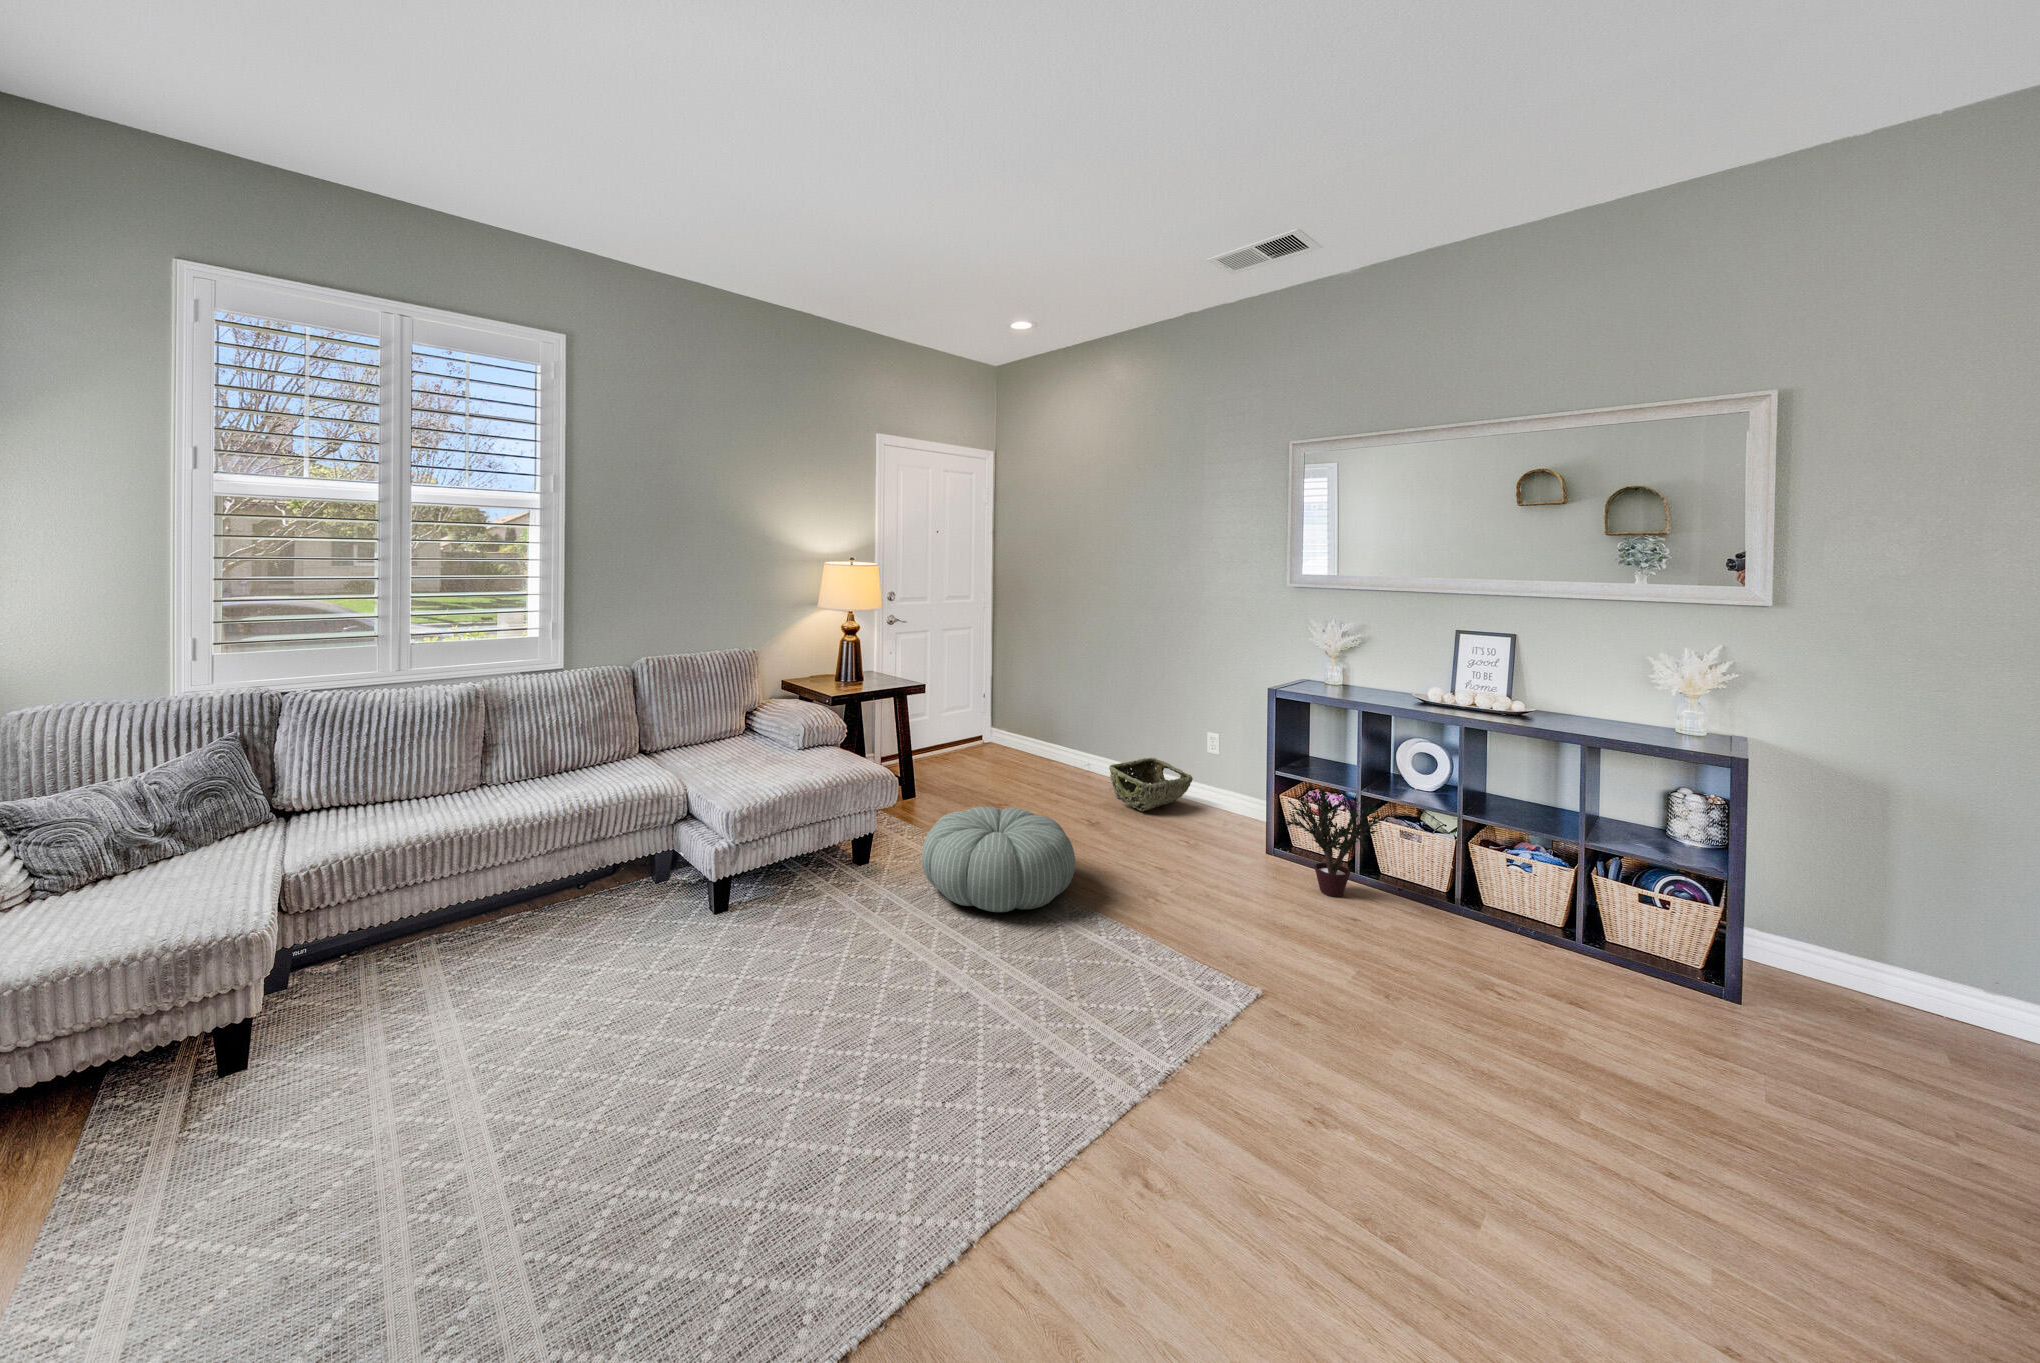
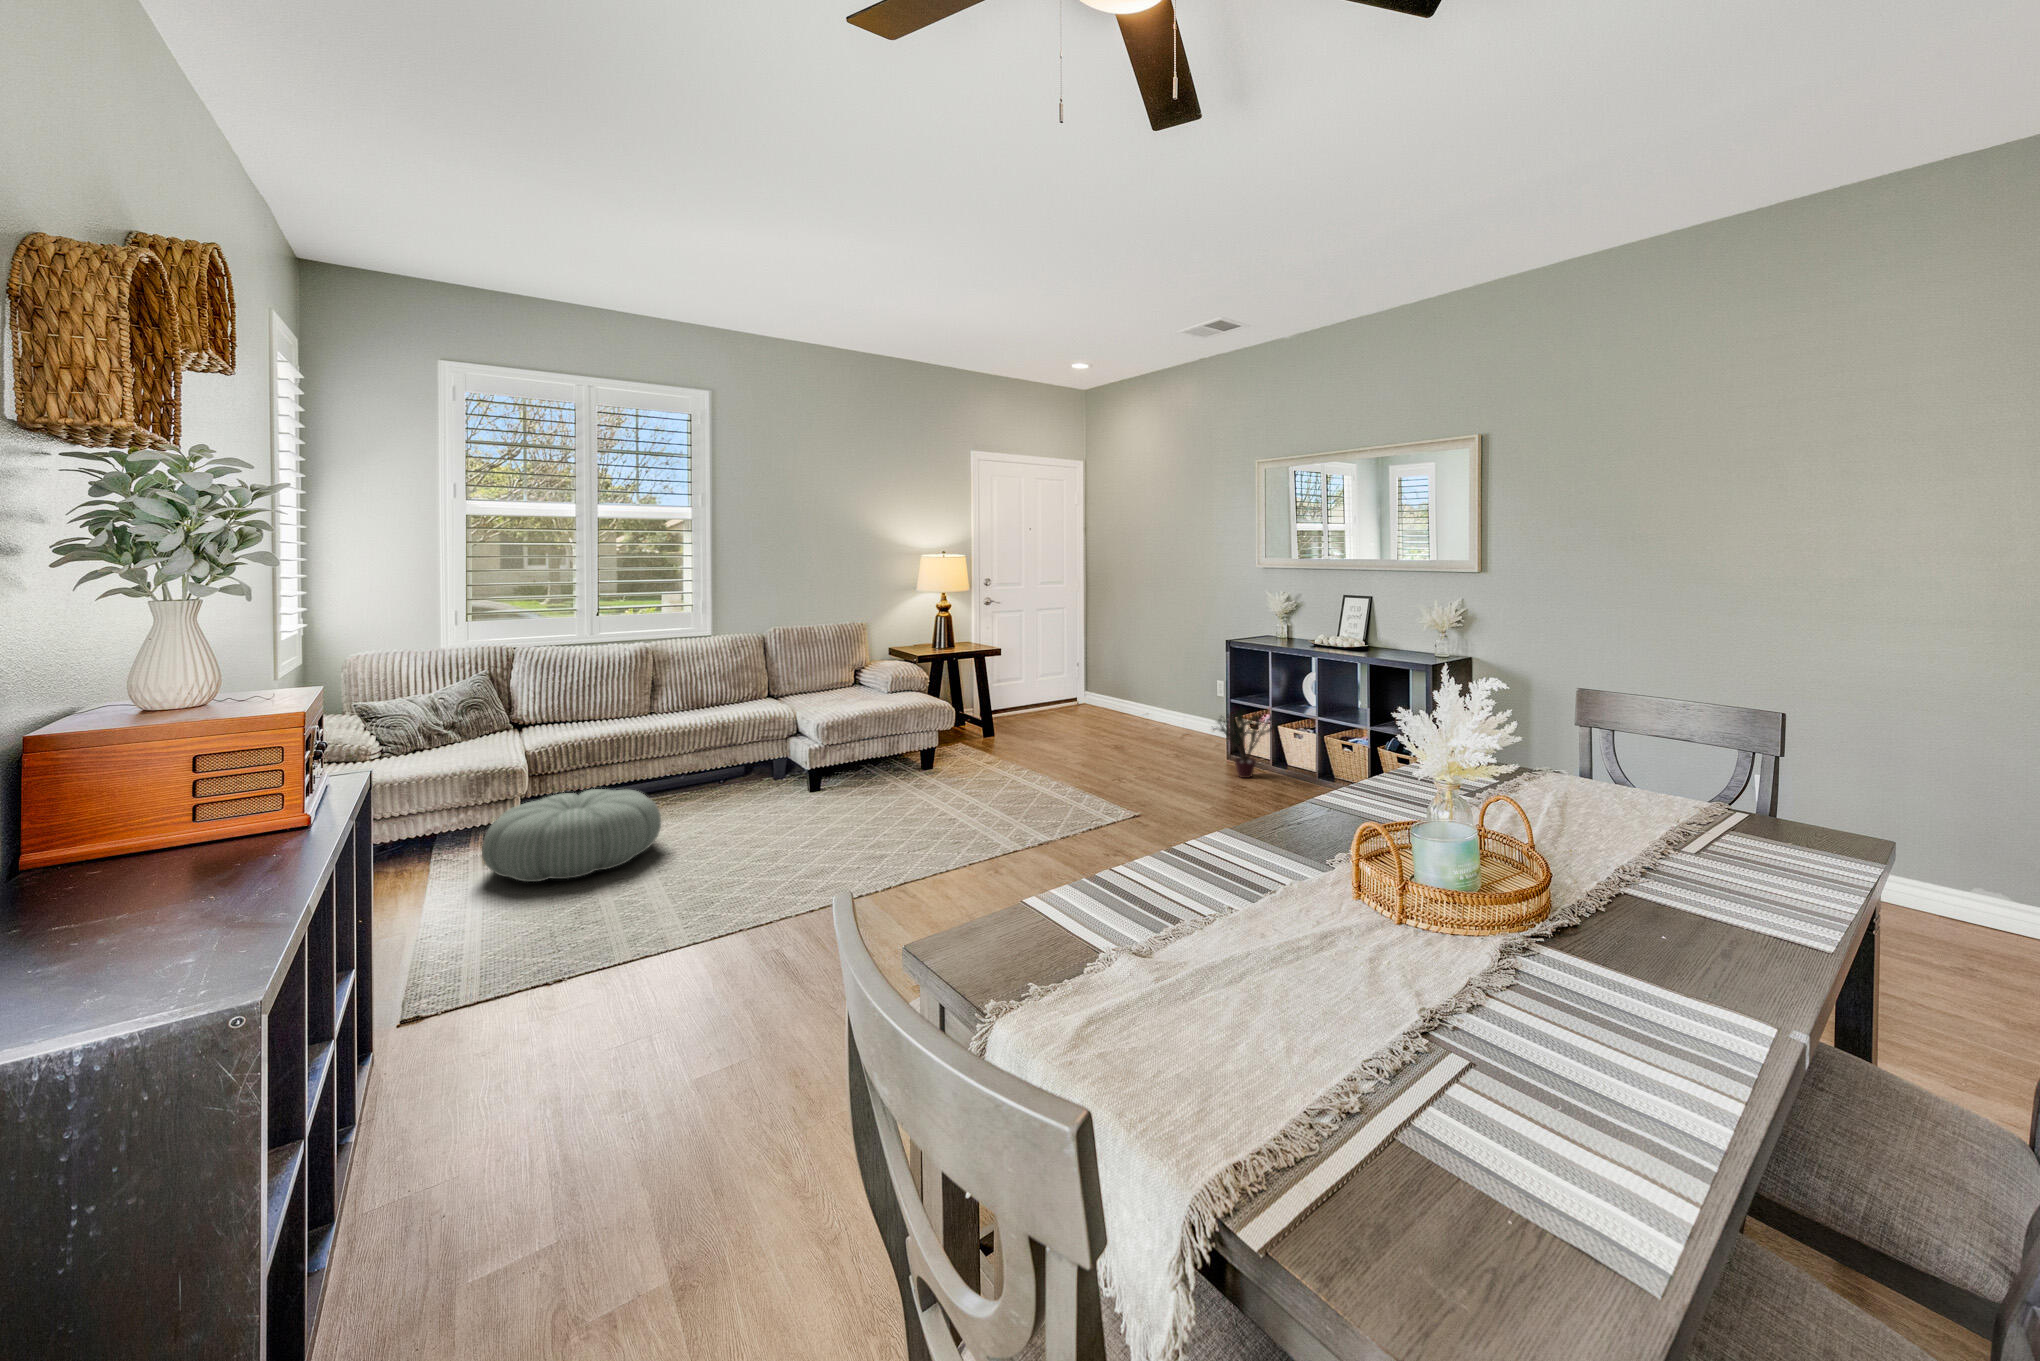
woven basket: present [1109,758,1193,811] -> none [1137,703,1202,739]
pouf: present [922,807,1075,912] -> present [482,789,661,882]

